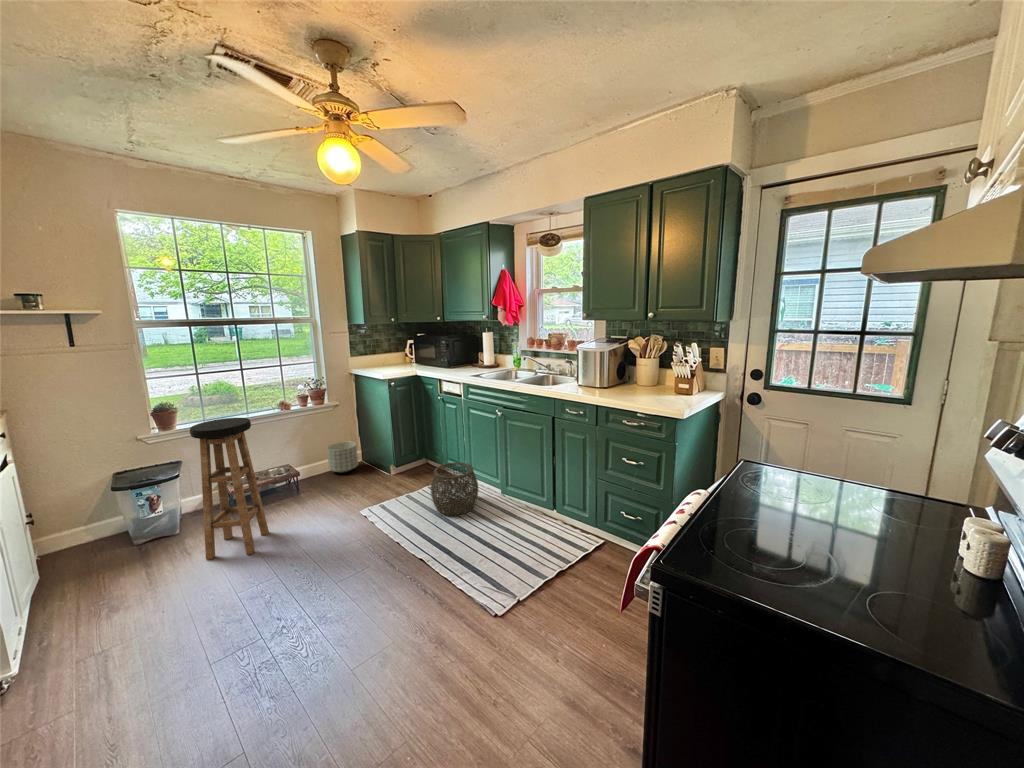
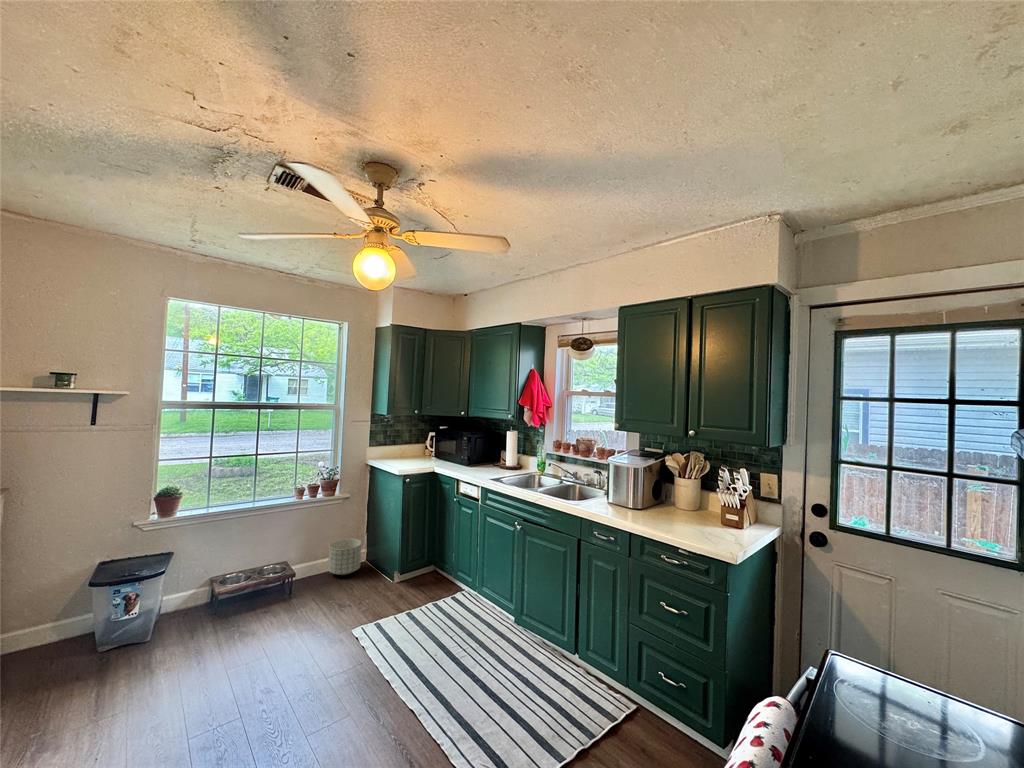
bar stool: present [190,418,269,559] -> none [167,512,249,683]
woven basket: present [431,462,479,516] -> none [433,579,489,649]

